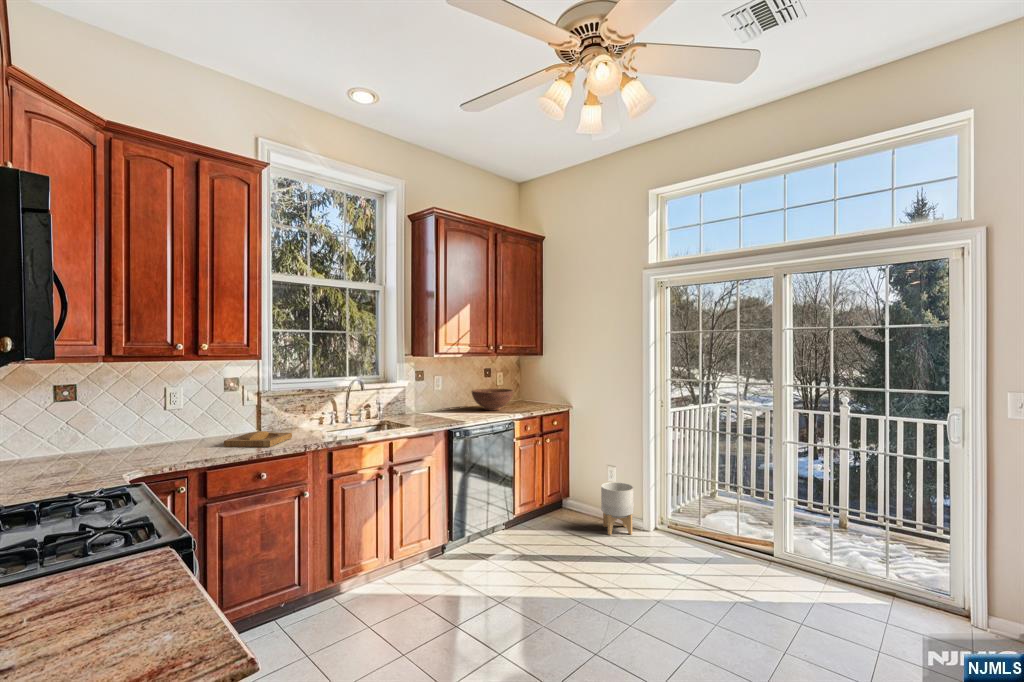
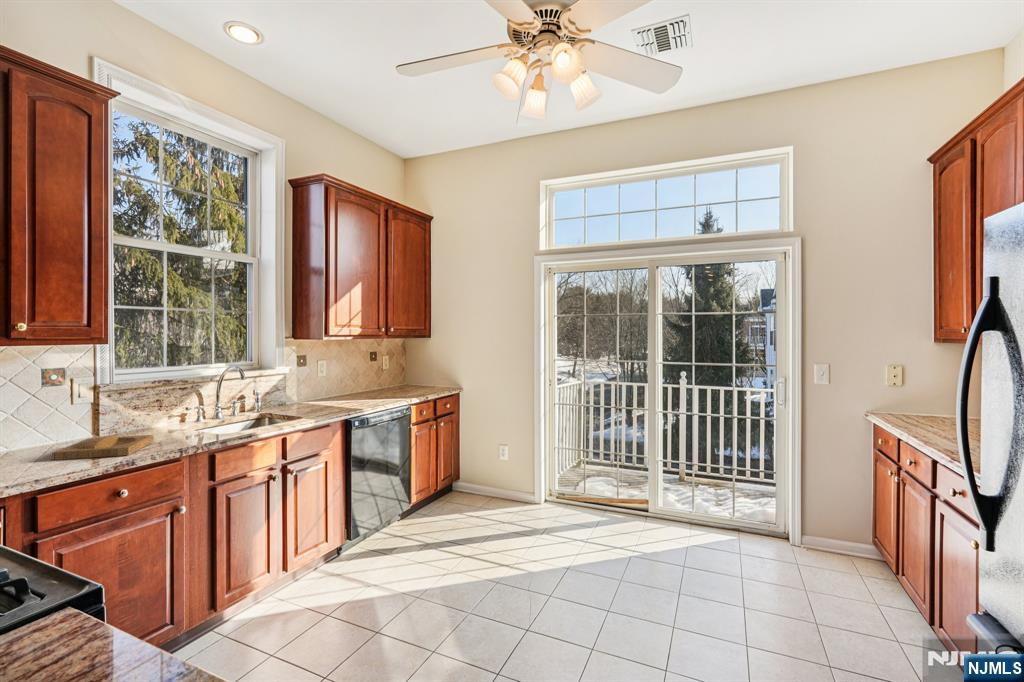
fruit bowl: present [472,389,513,410] -> none [360,374,405,397]
planter: present [601,482,634,535] -> none [495,460,526,511]

